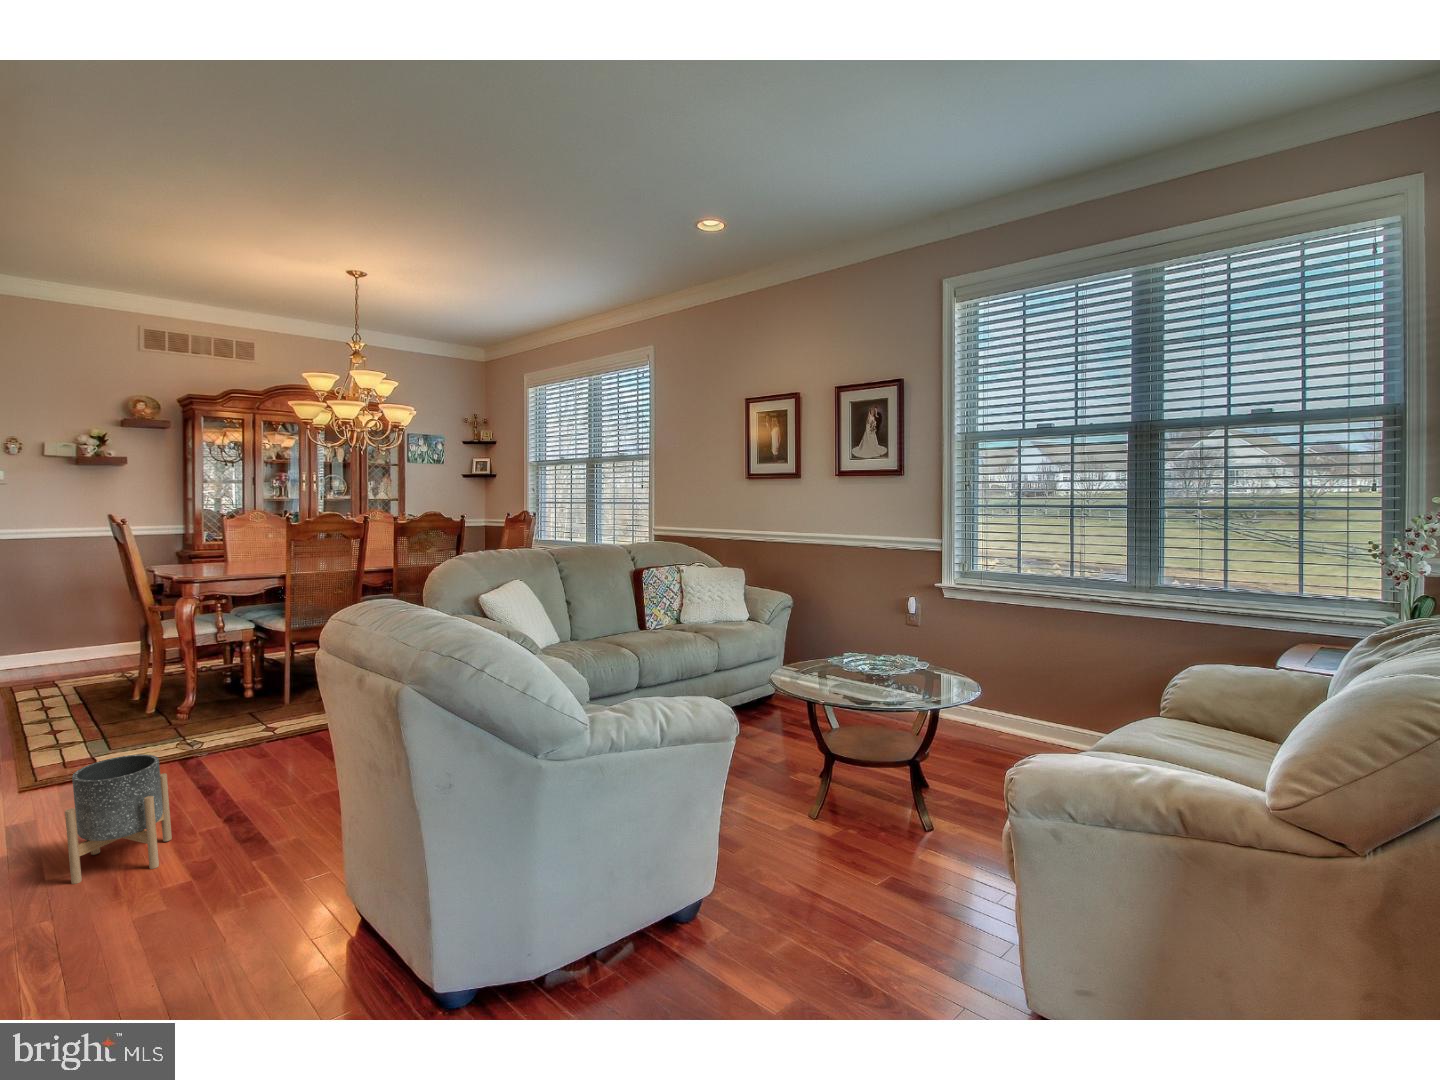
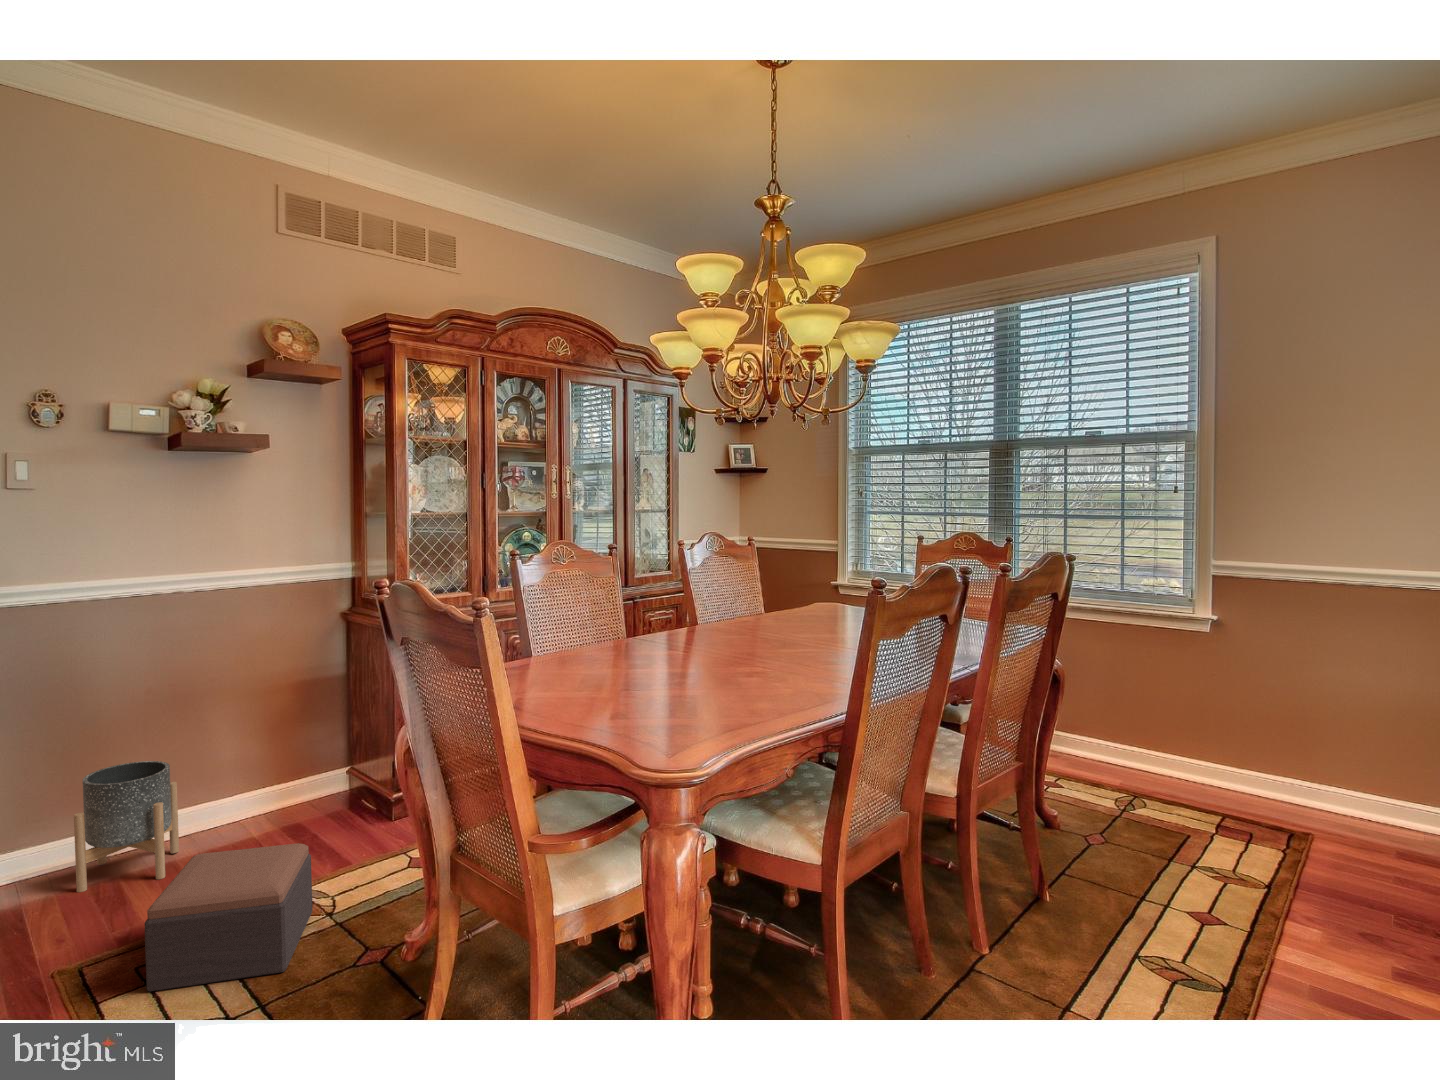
footstool: none [139,837,304,986] -> present [145,843,312,992]

